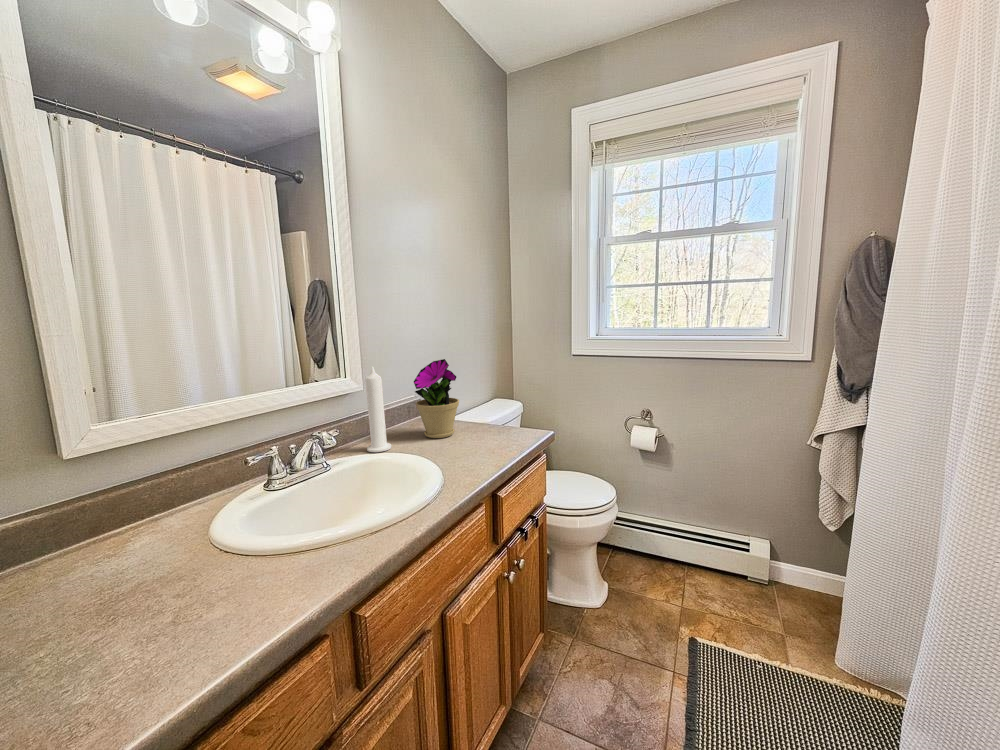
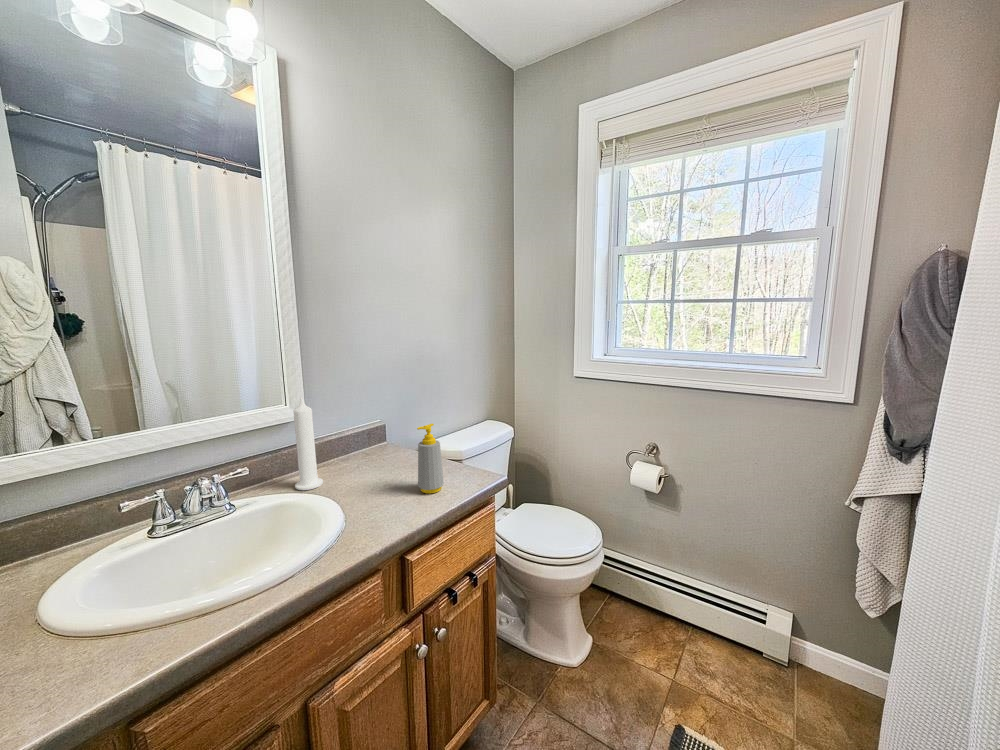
flower pot: present [414,359,459,438] -> none [355,389,406,476]
soap bottle: none [484,384,507,446] -> present [417,424,444,493]

